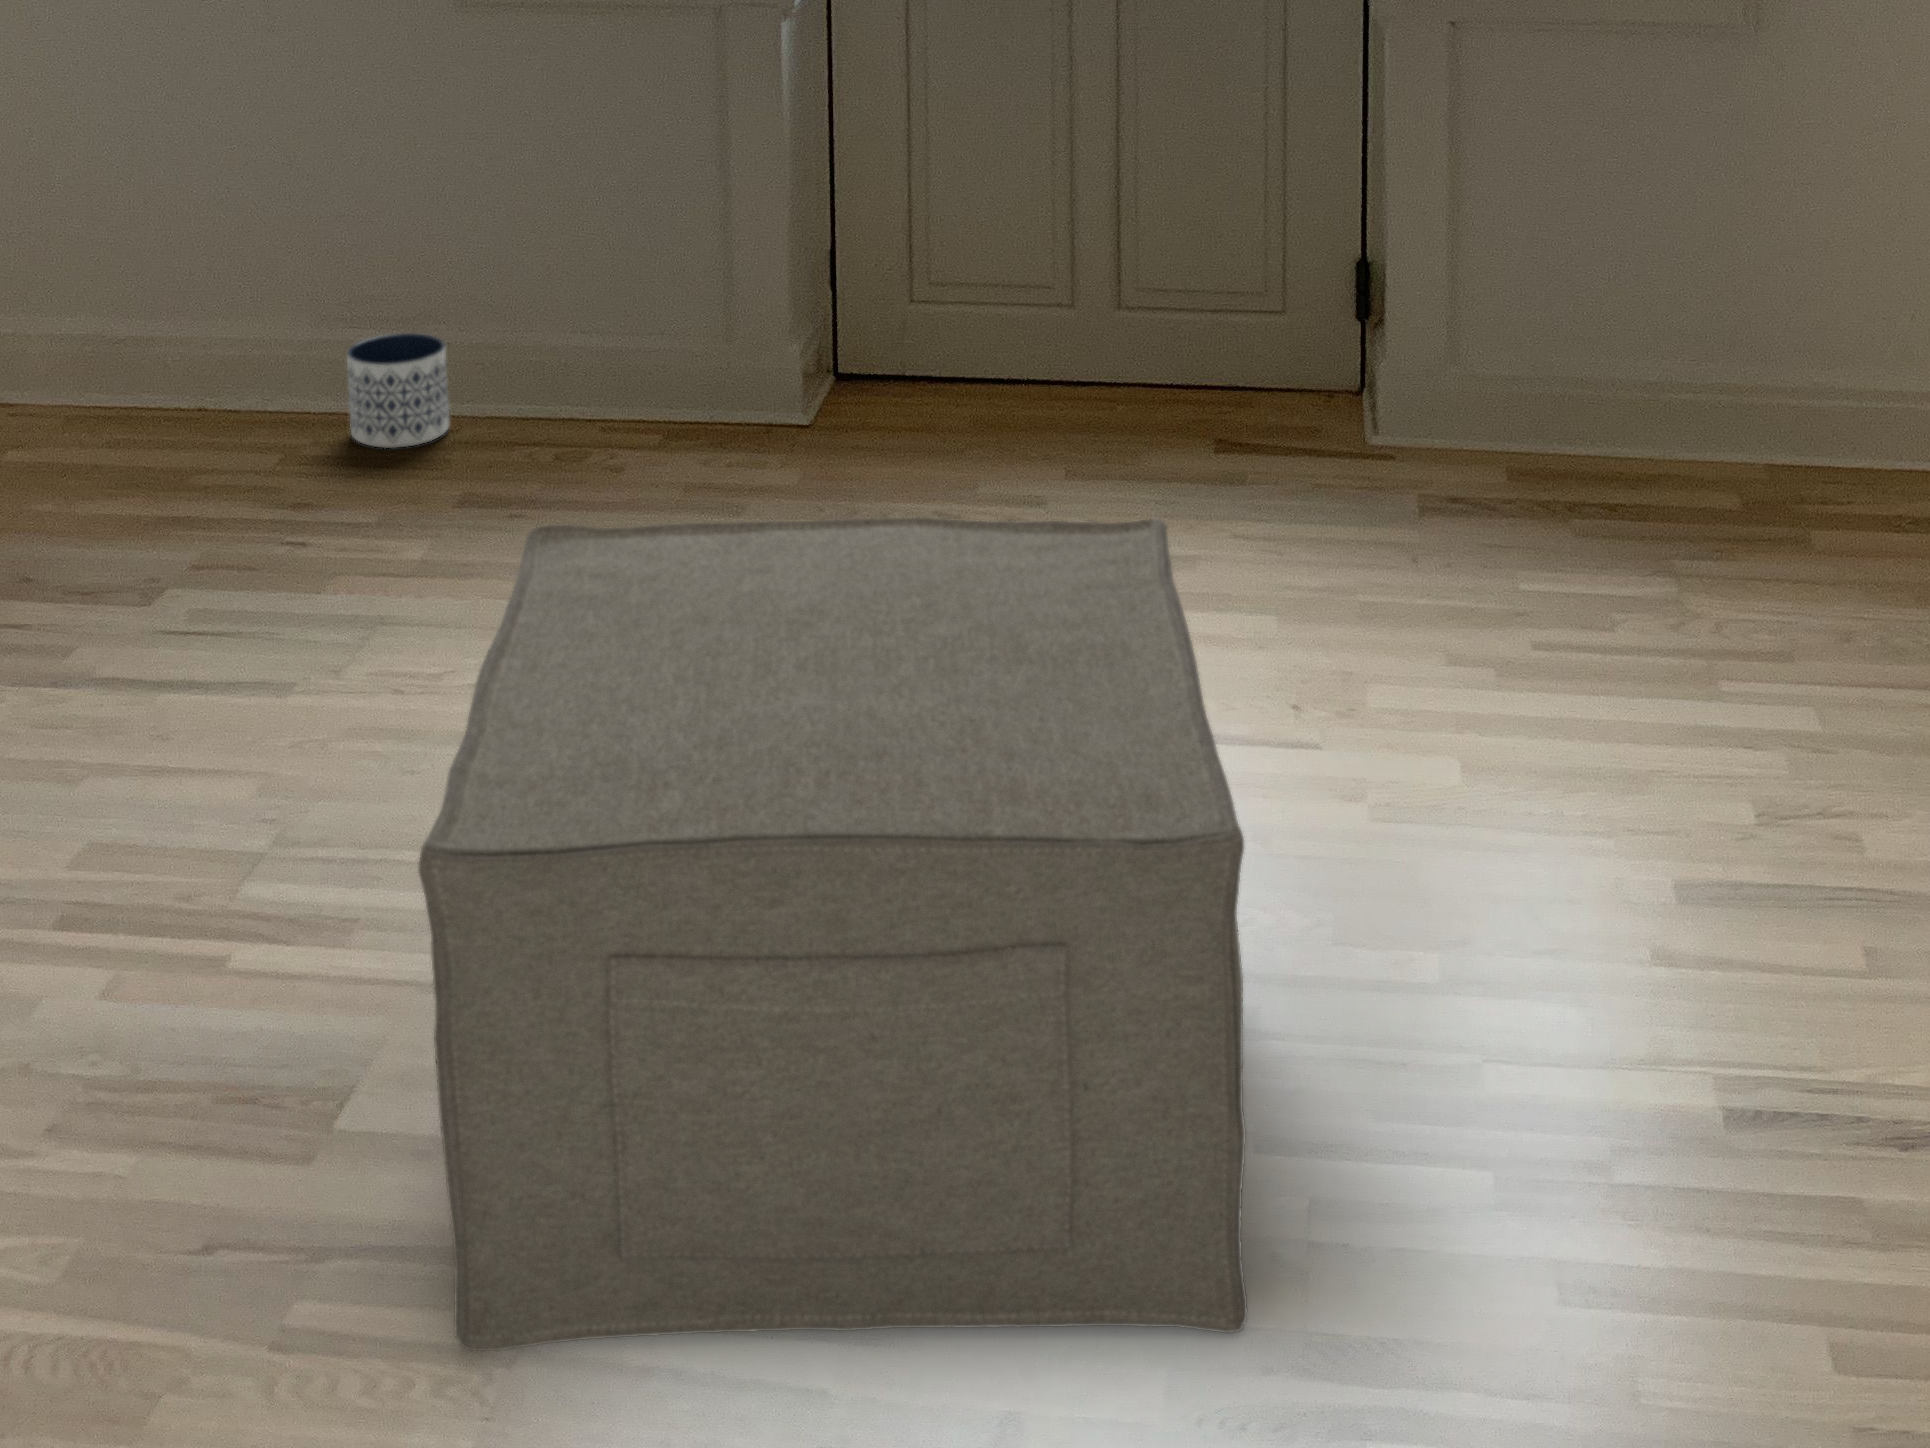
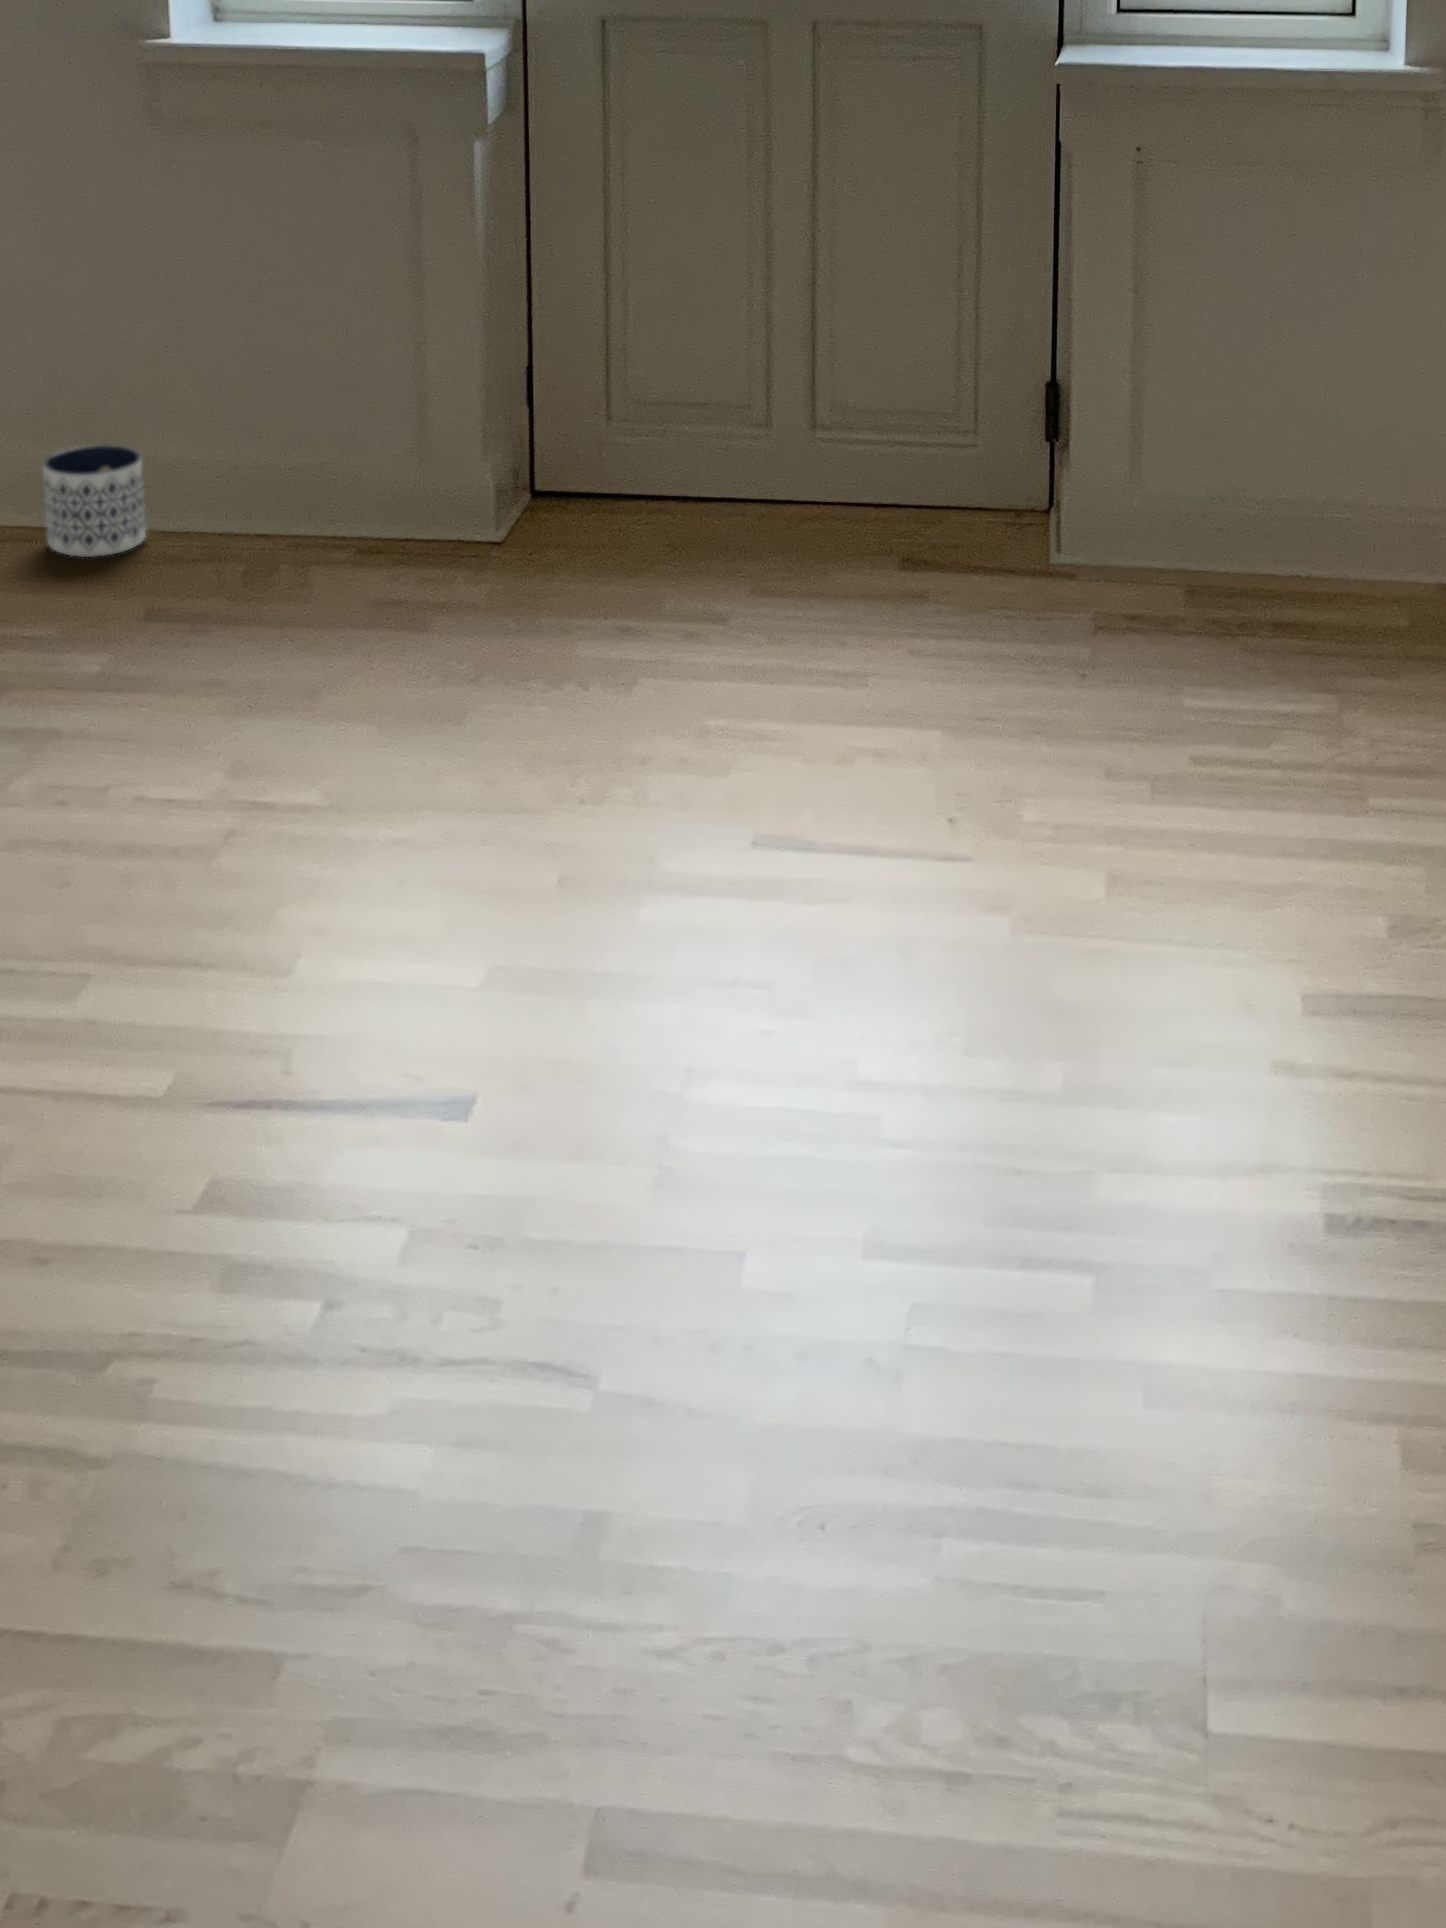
ottoman: present [418,518,1248,1351] -> none [98,602,855,1332]

